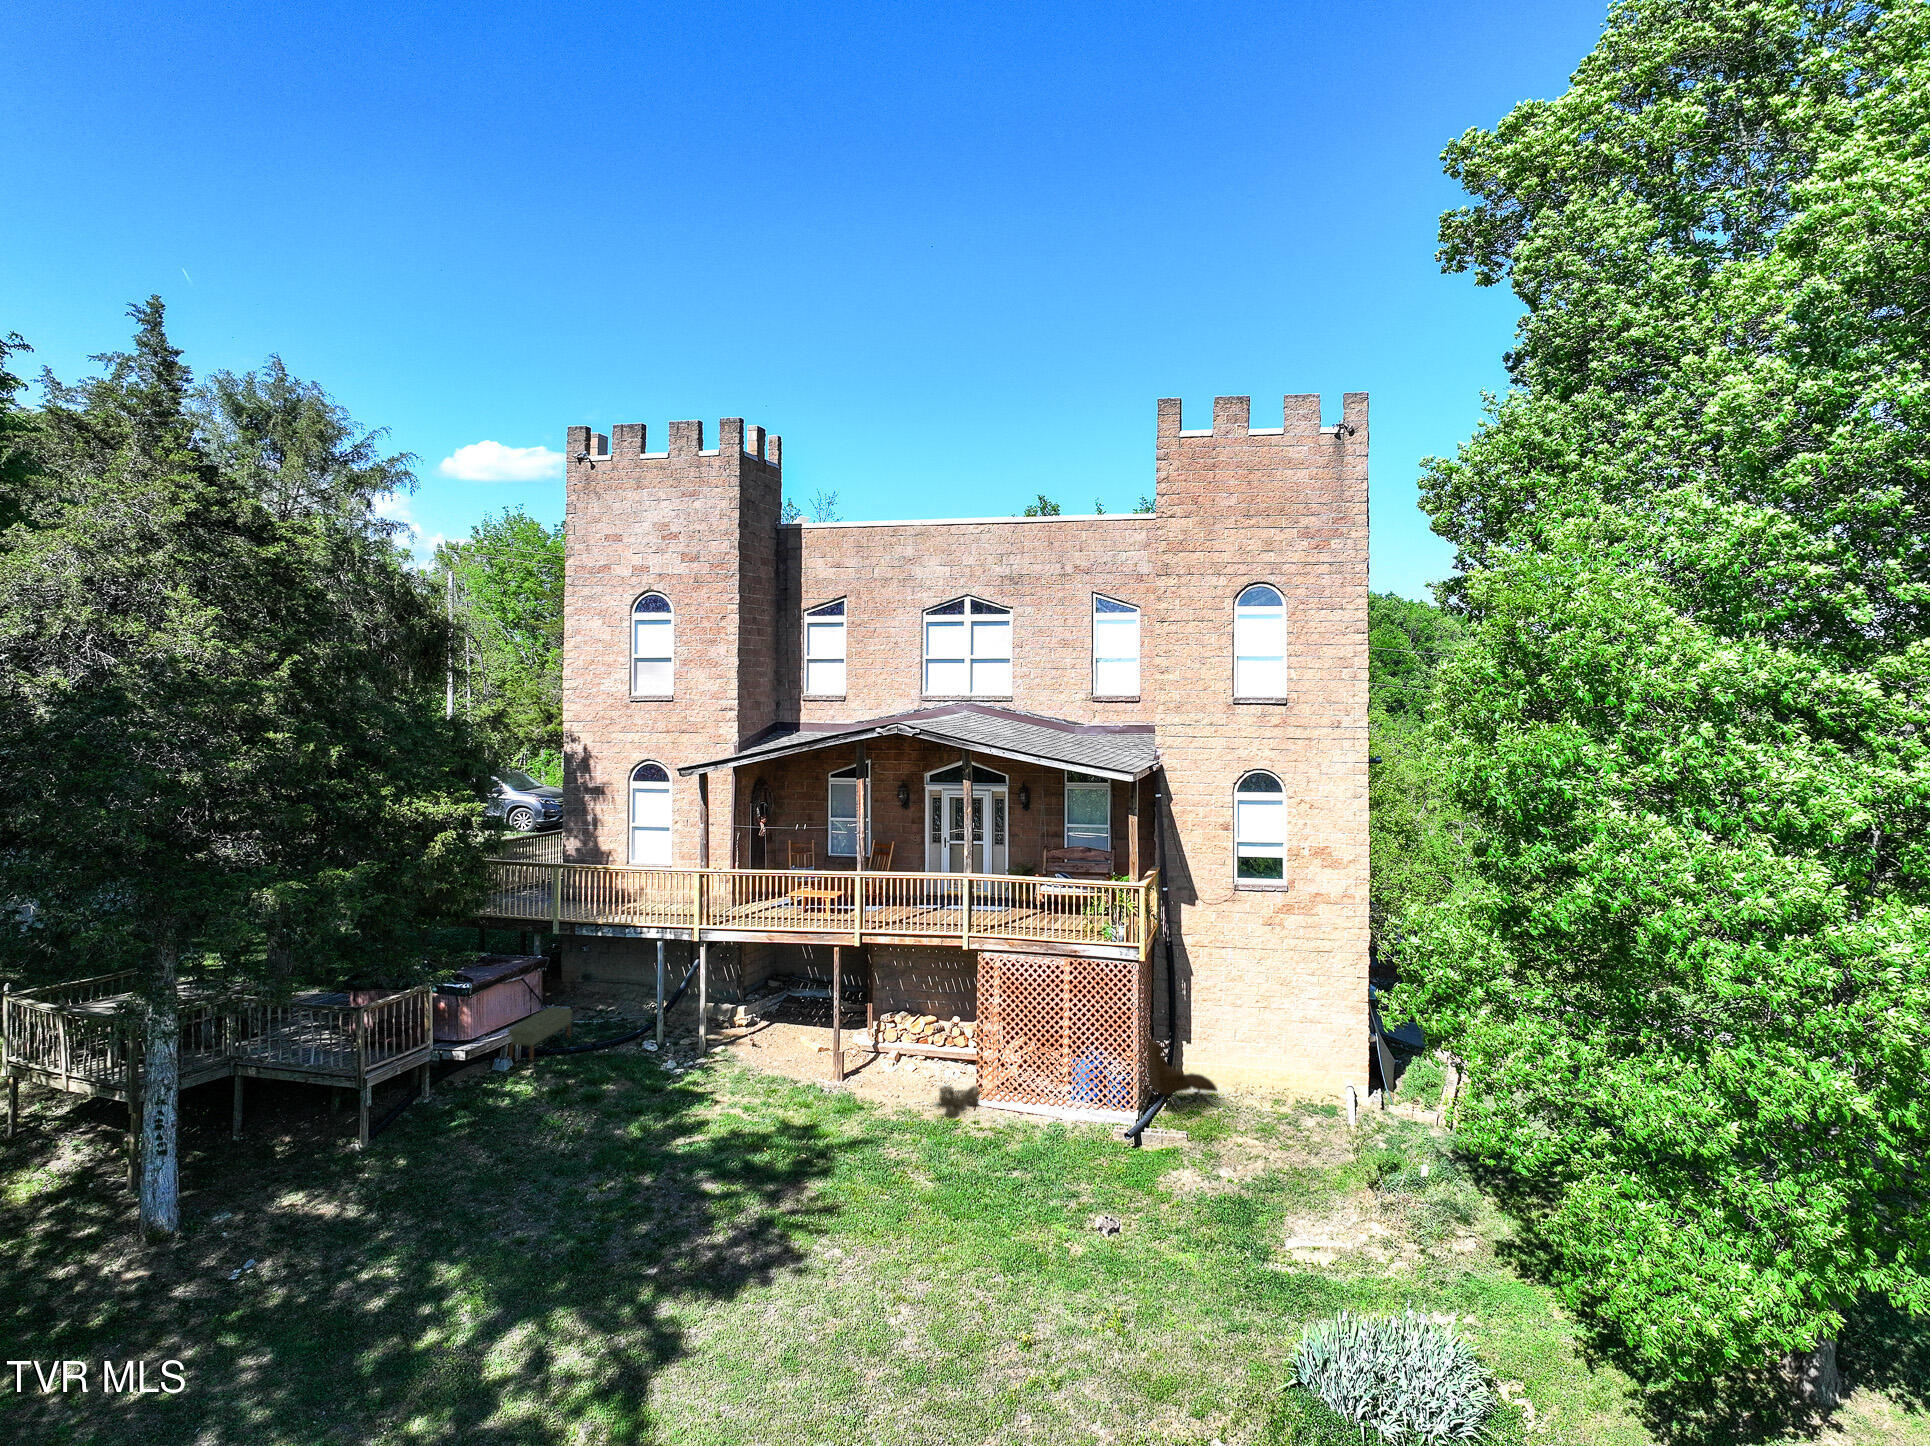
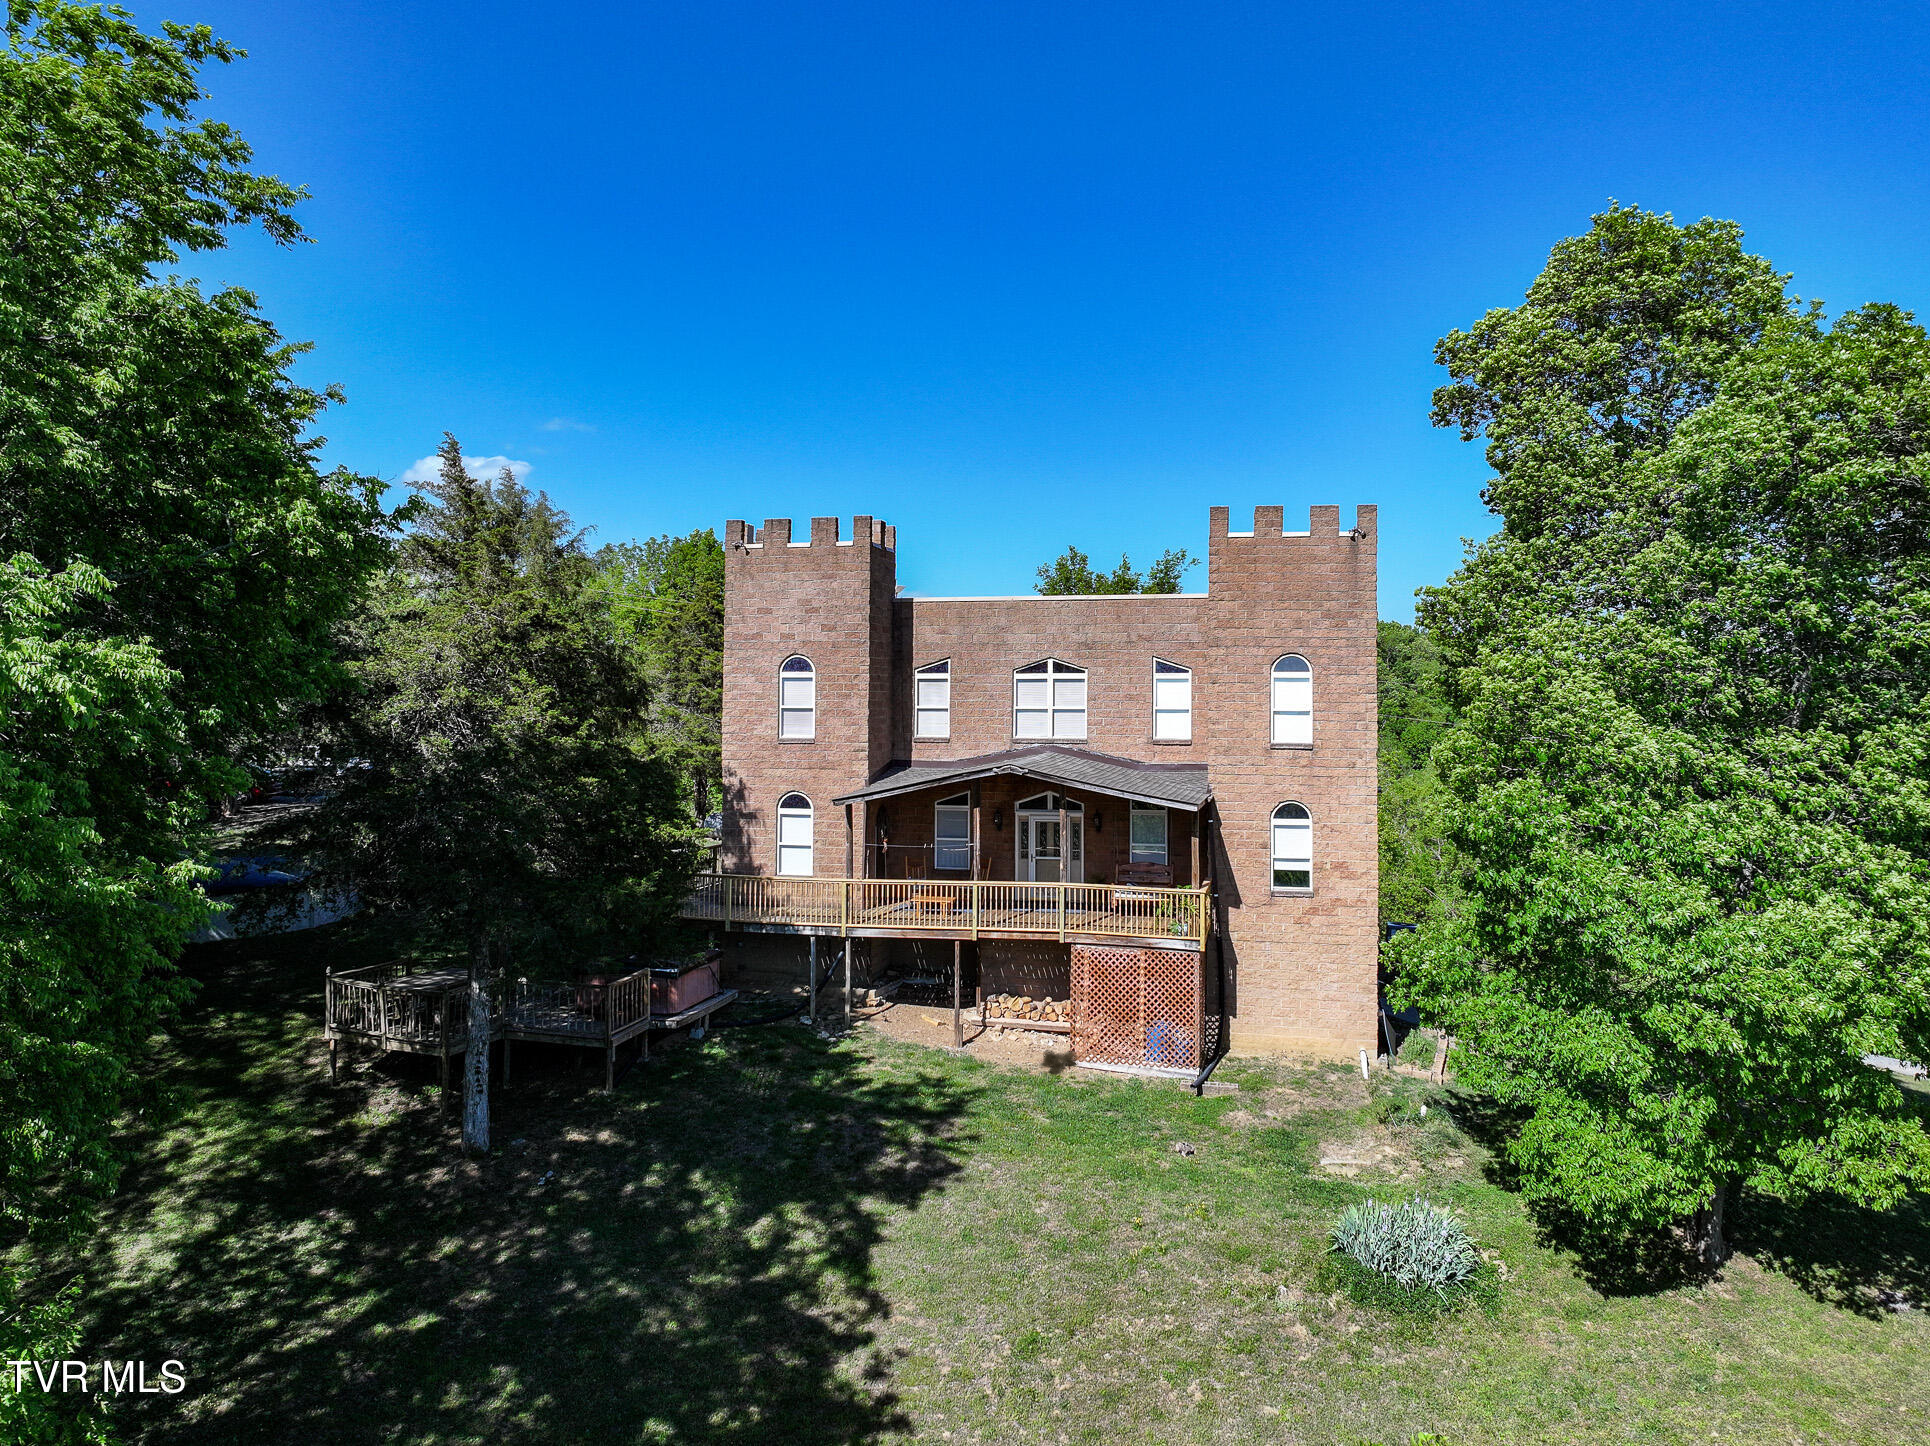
bench: present [508,1007,572,1061] -> none [699,989,743,1032]
lounge chair: present [1147,1036,1217,1111] -> none [1199,1008,1261,1071]

